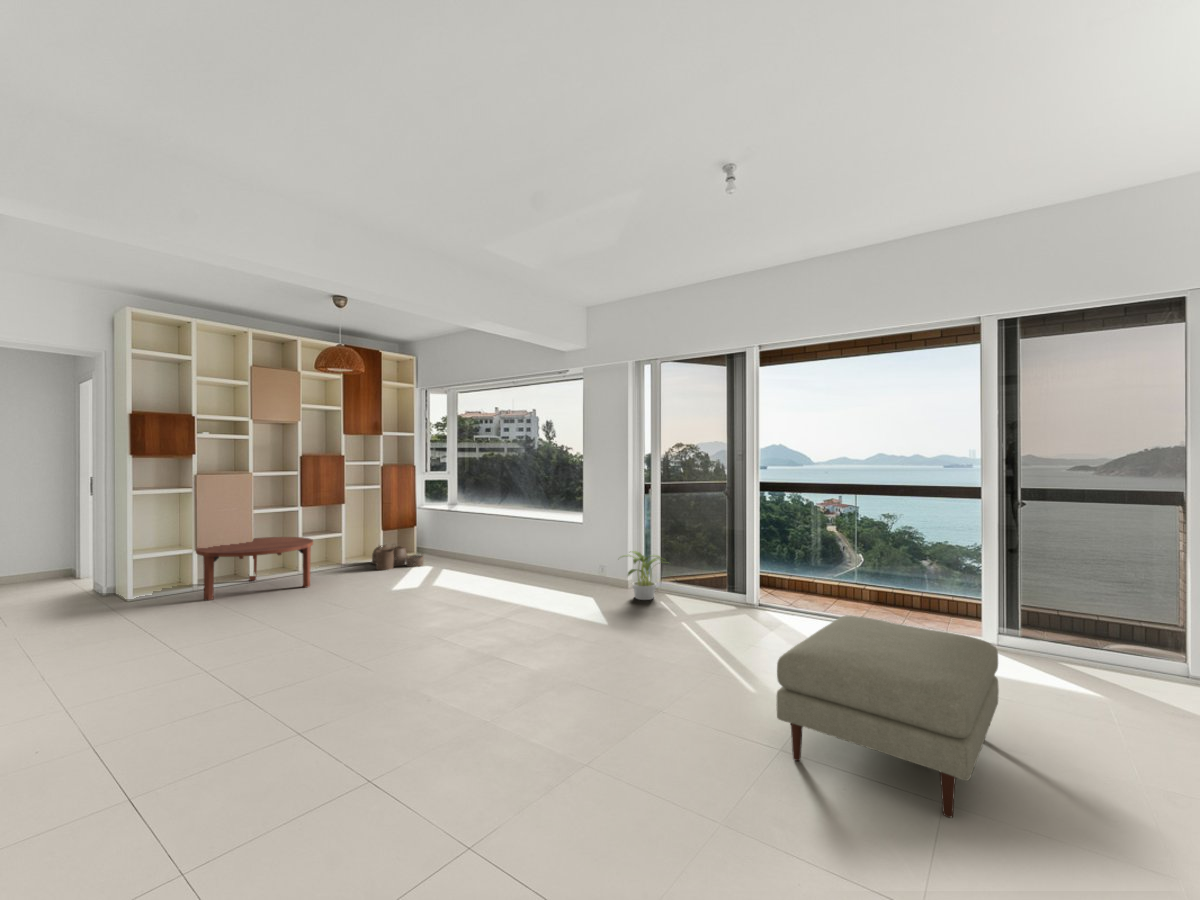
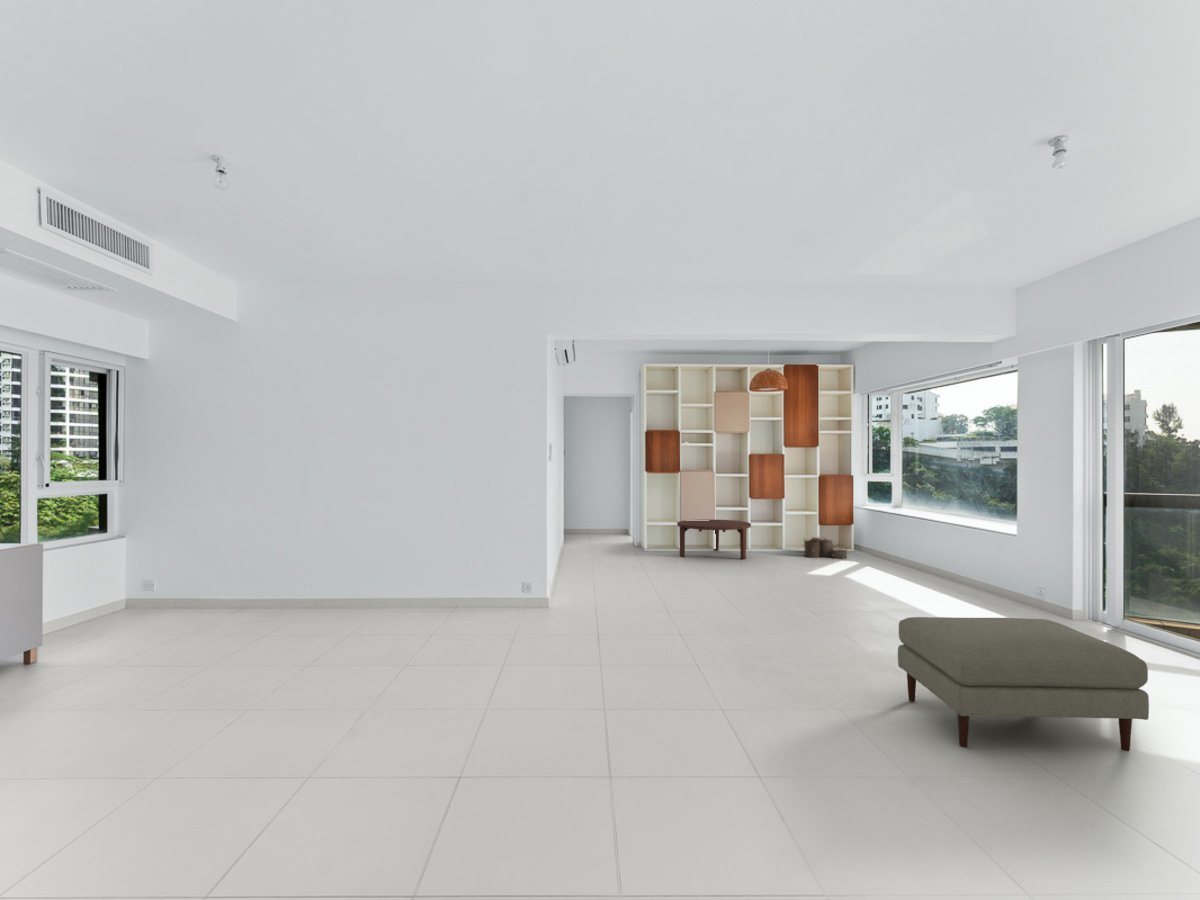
potted plant: present [622,551,664,600] -> none [984,563,1048,615]

